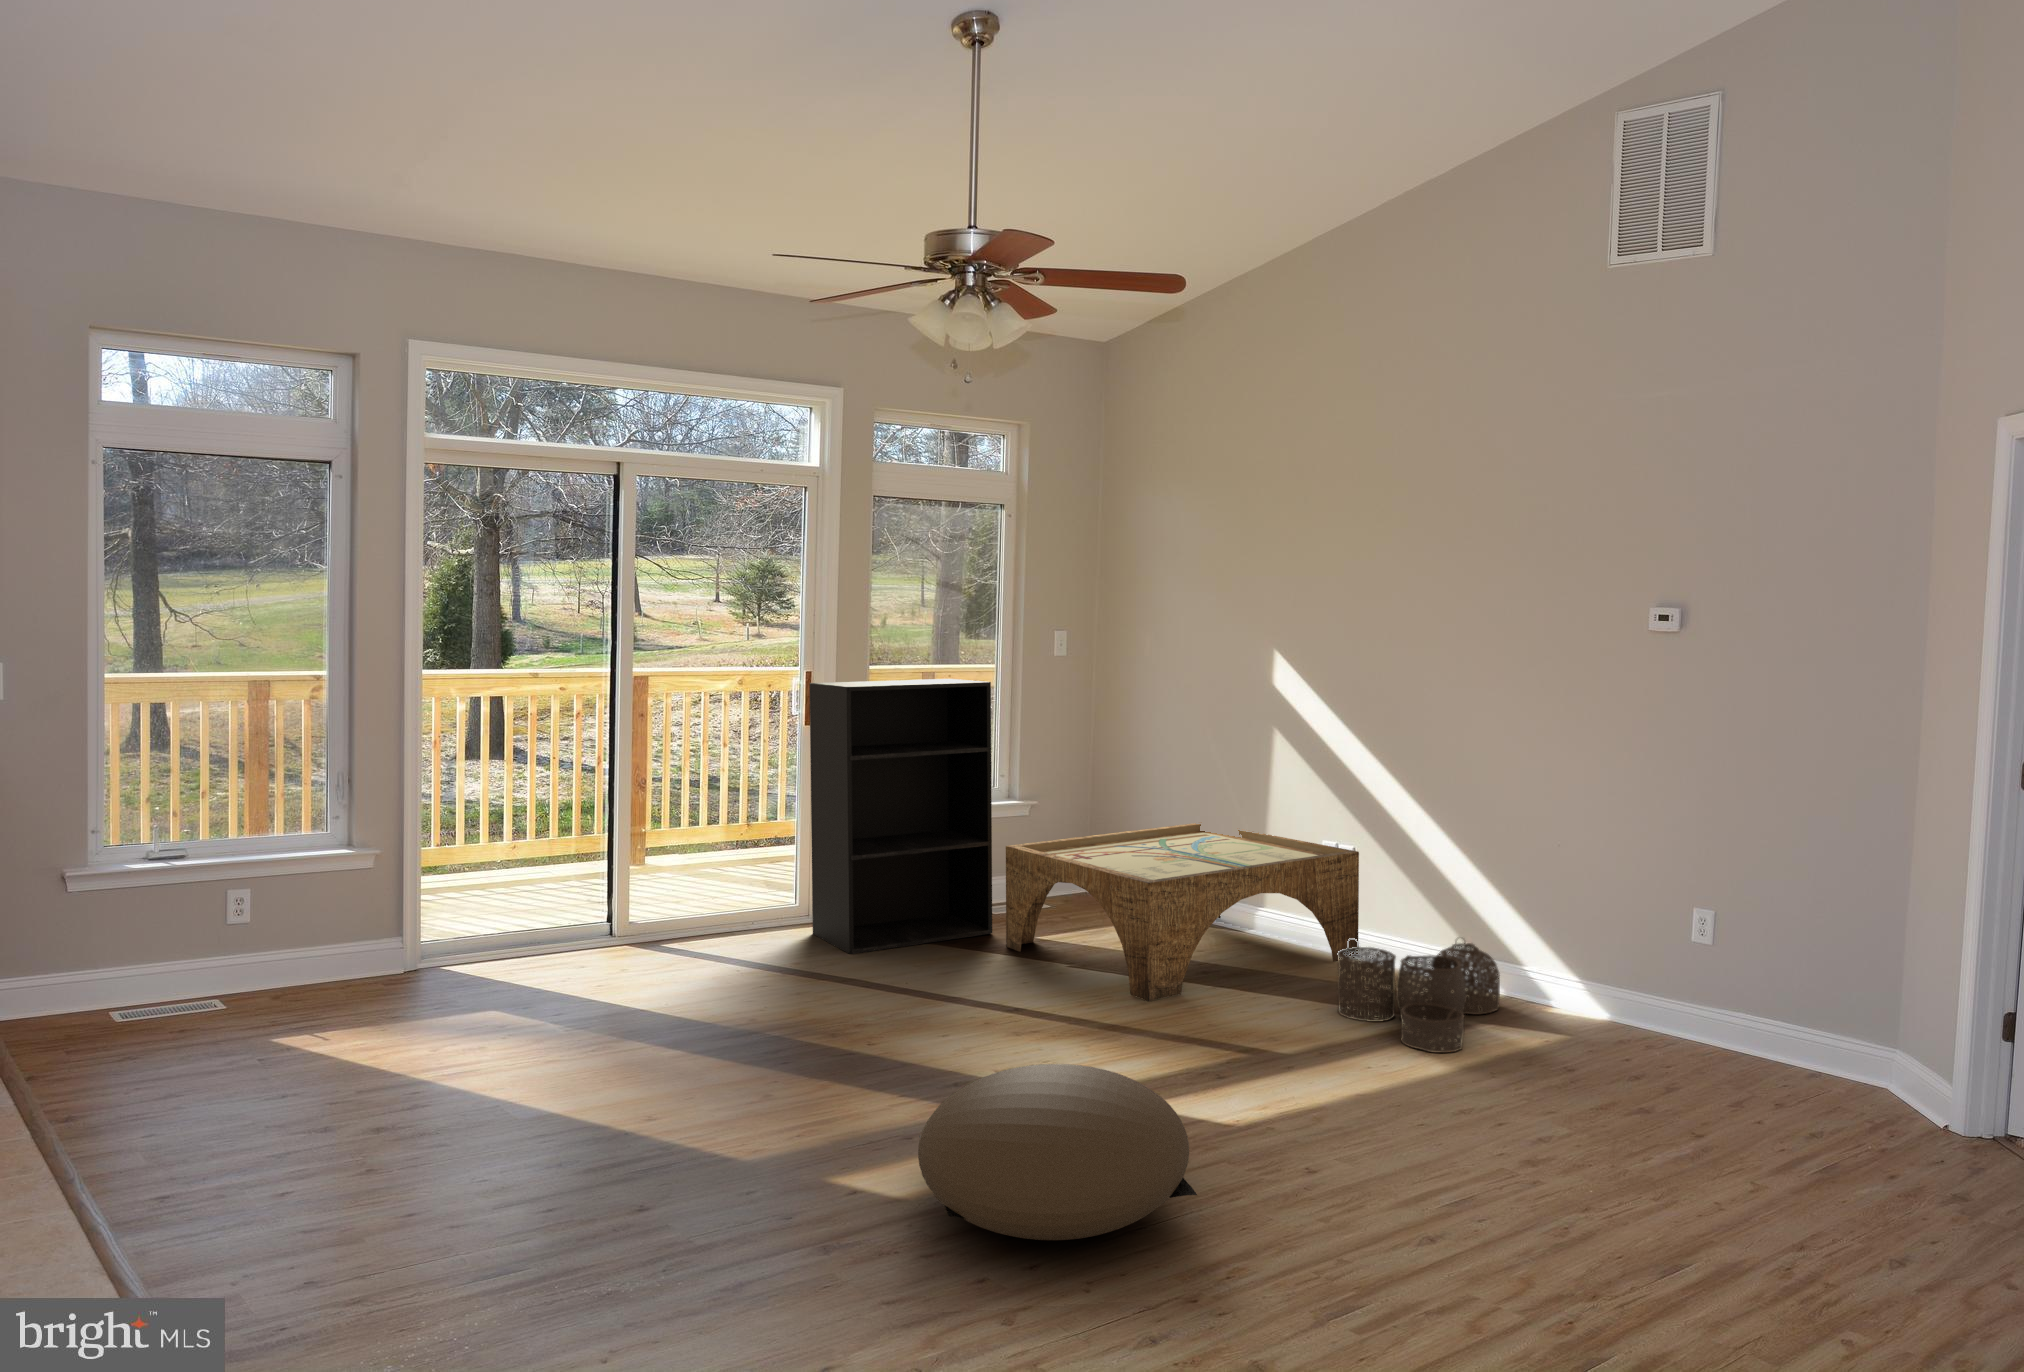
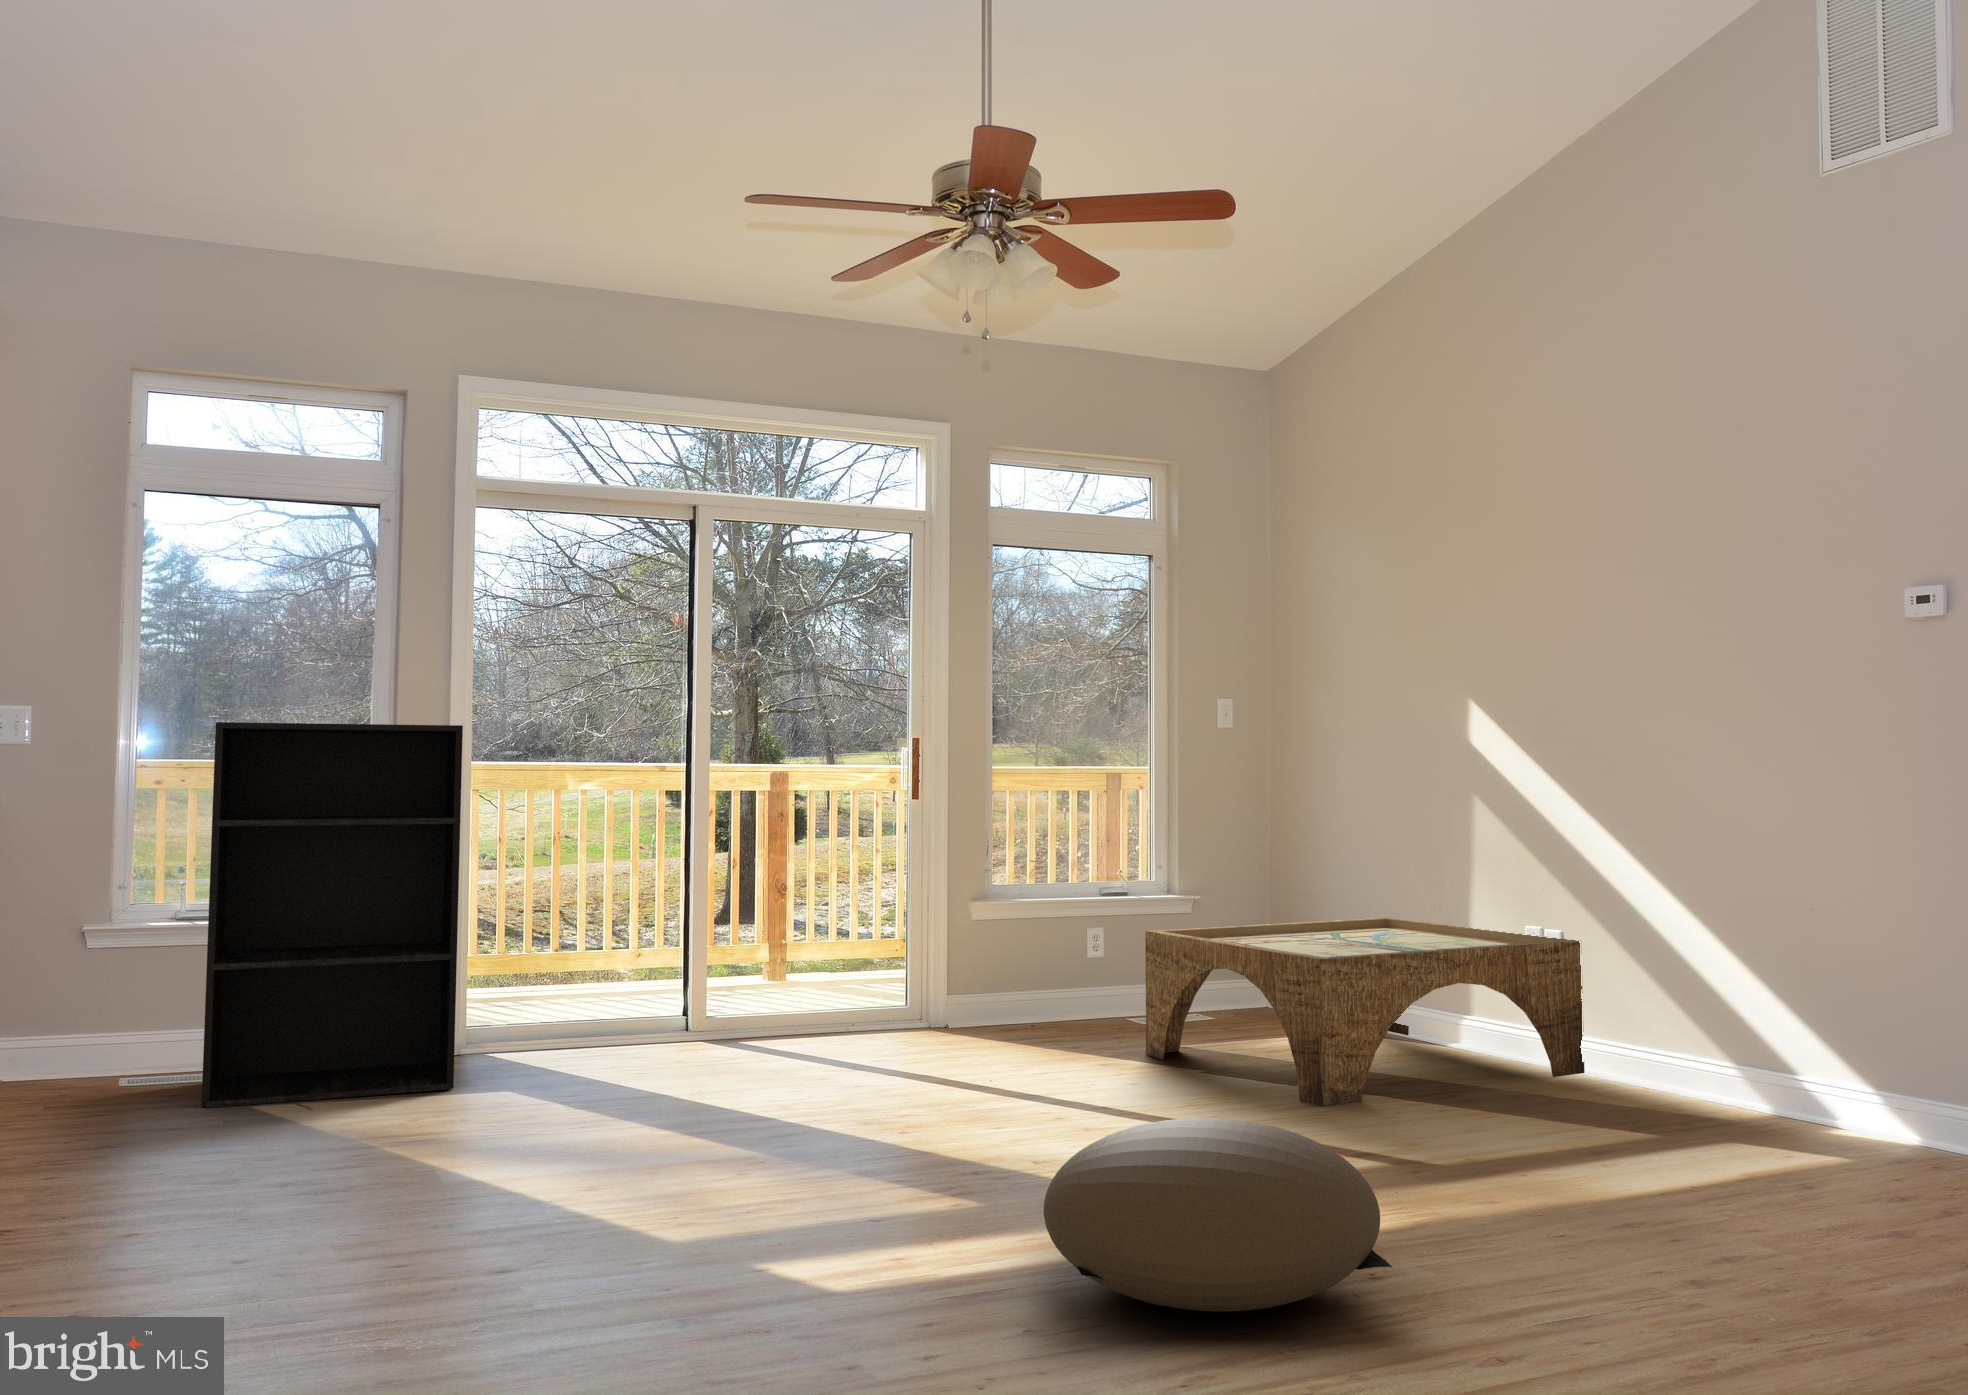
bookshelf: present [810,679,992,954] -> present [201,722,463,1108]
woven basket: present [1338,938,1500,1053] -> none [1558,1032,1772,1164]

